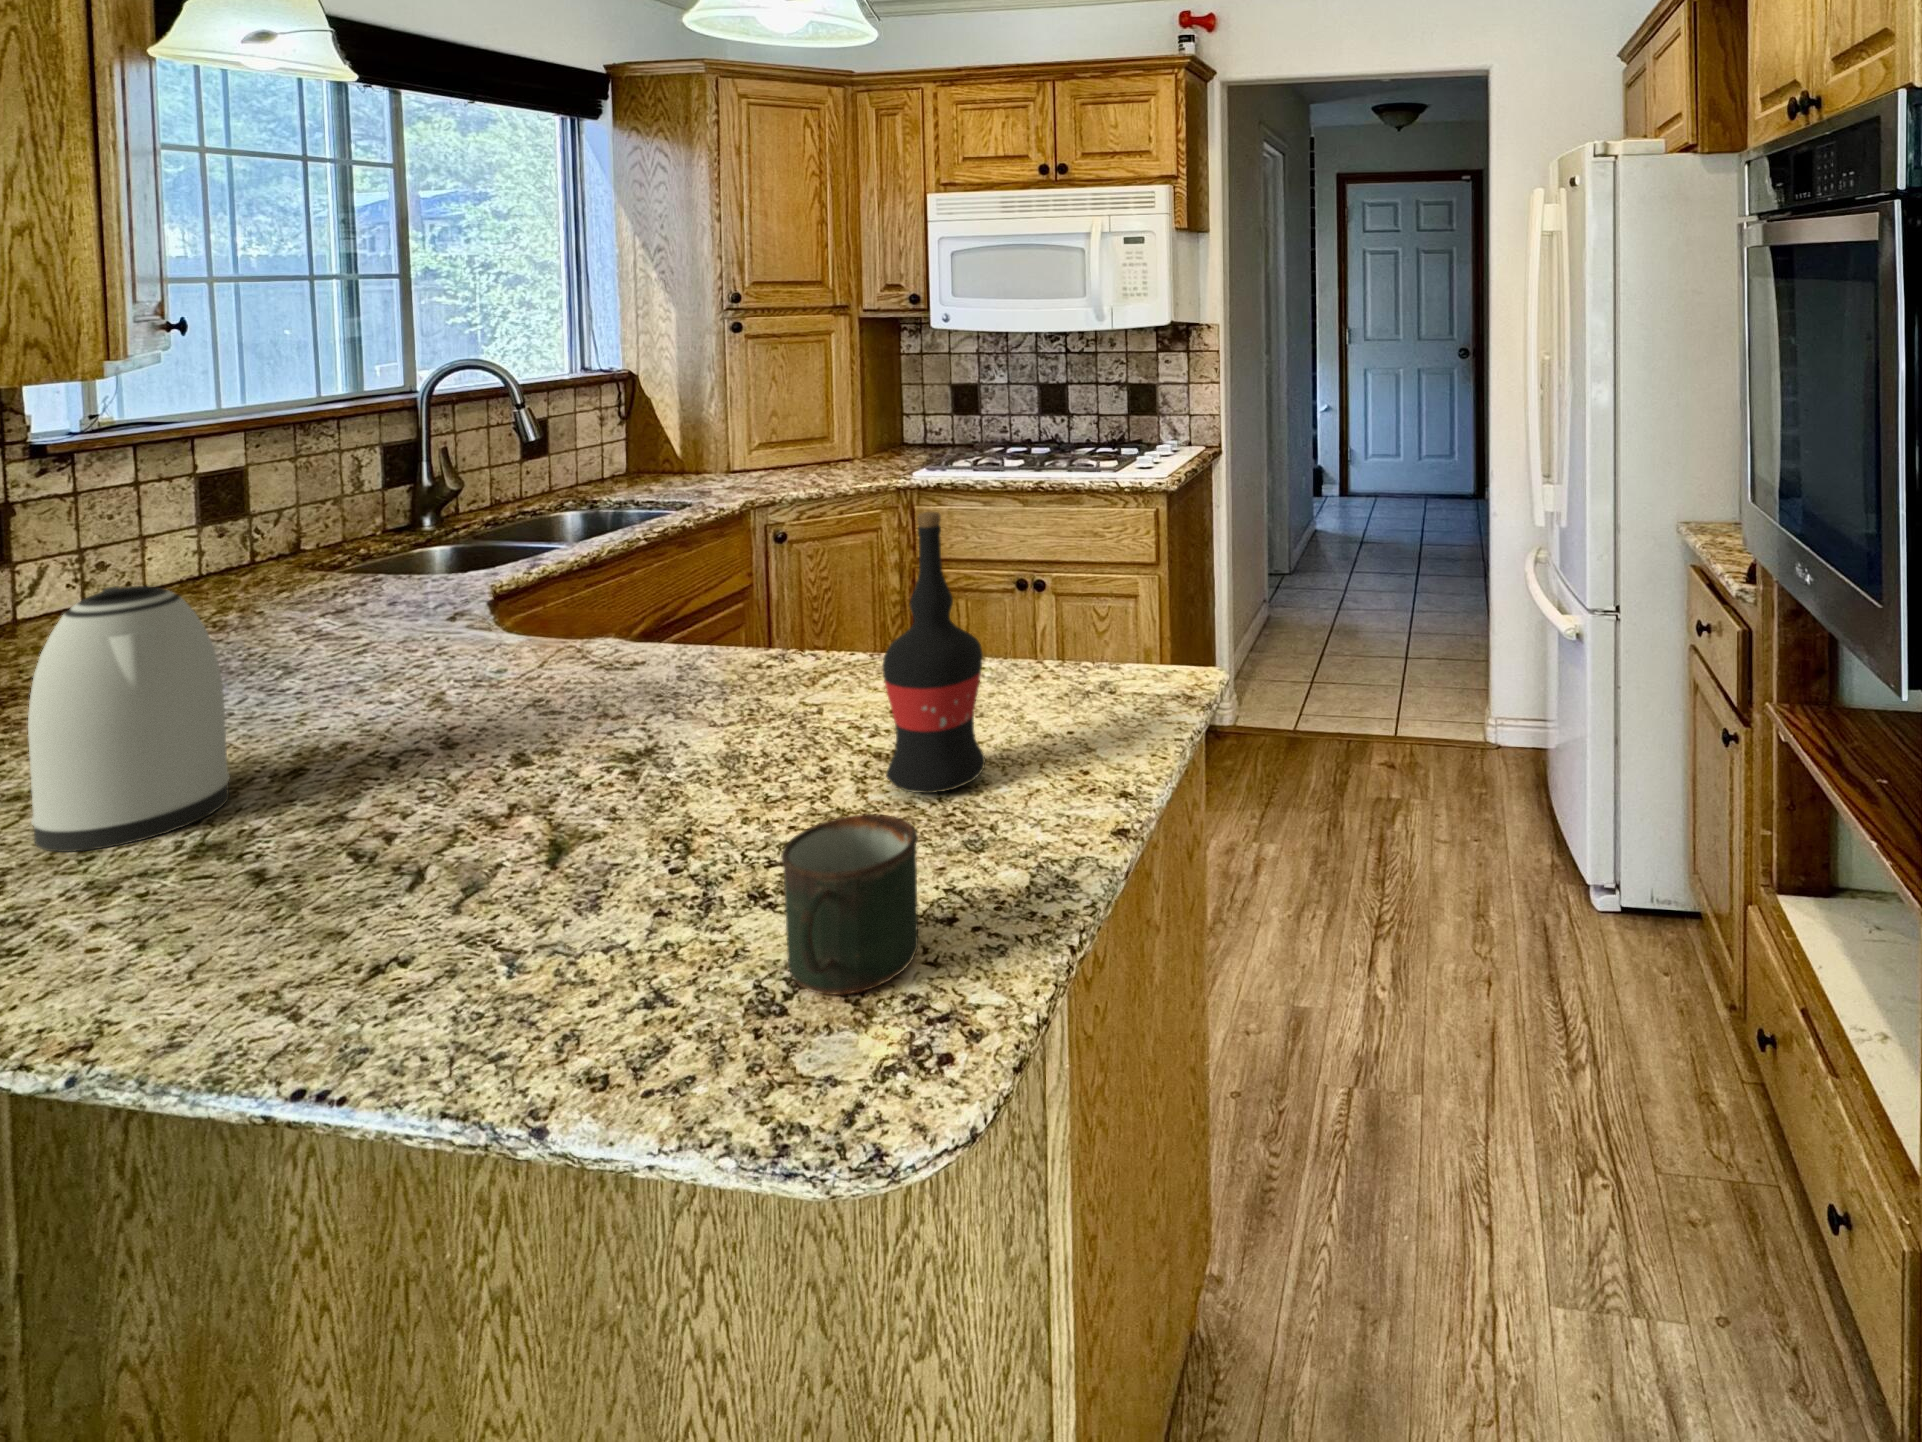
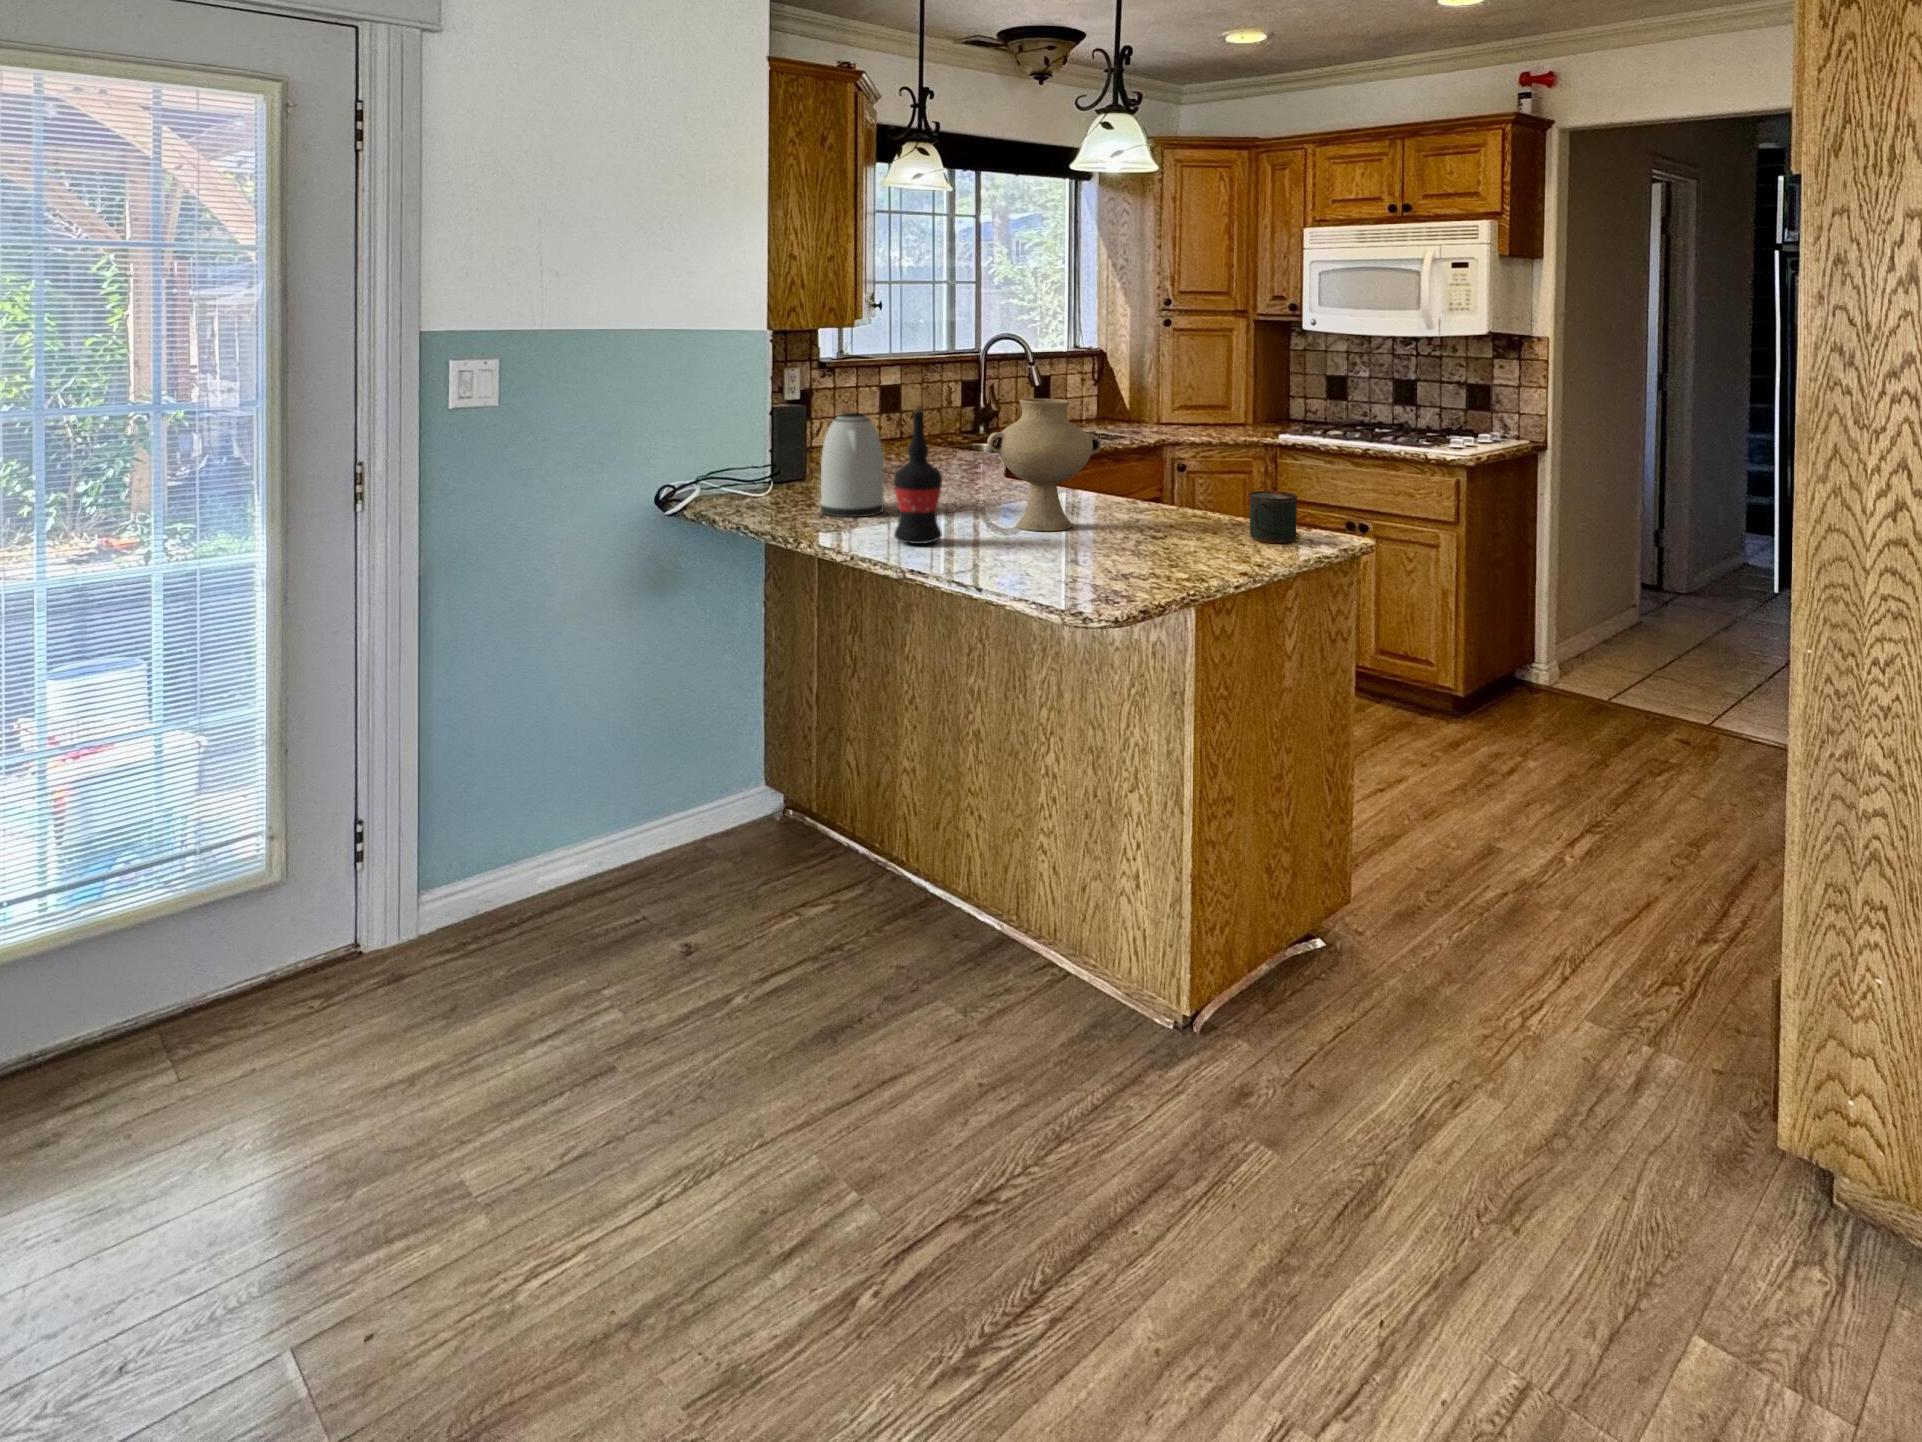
vase: none [507,503,759,787] -> present [987,398,1101,531]
wine bottle: present [883,512,986,793] -> present [894,405,942,544]
mug: present [781,814,918,995] -> present [1249,491,1298,543]

